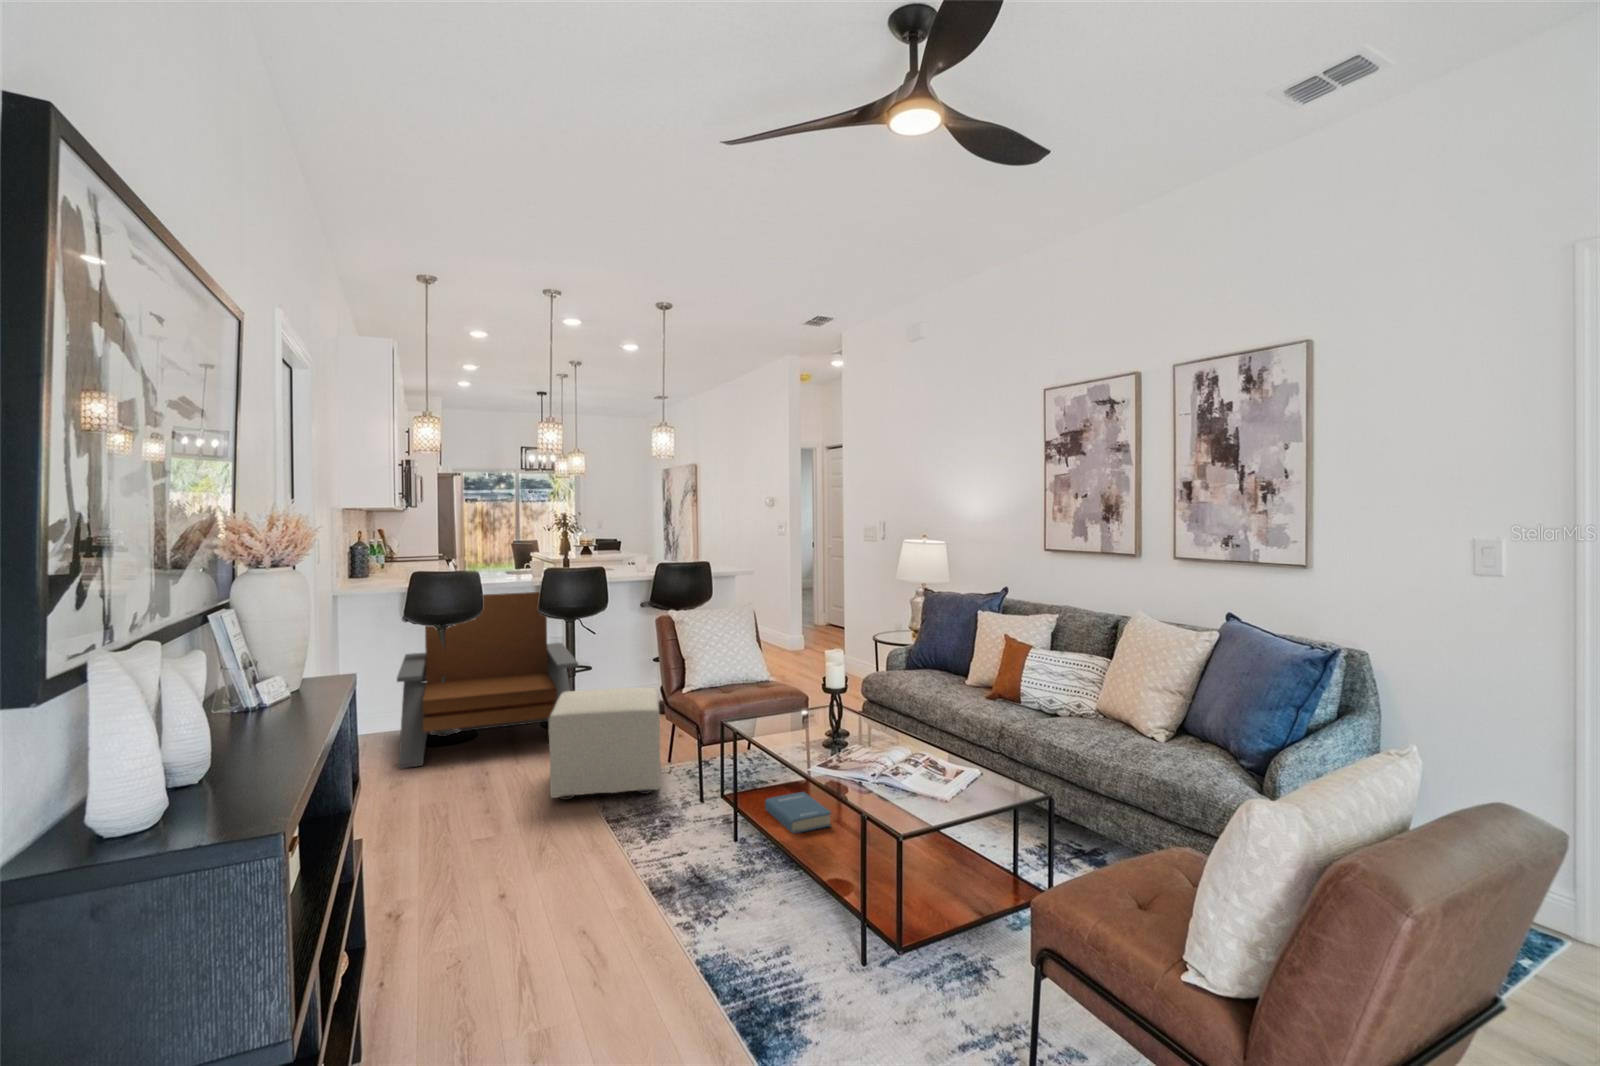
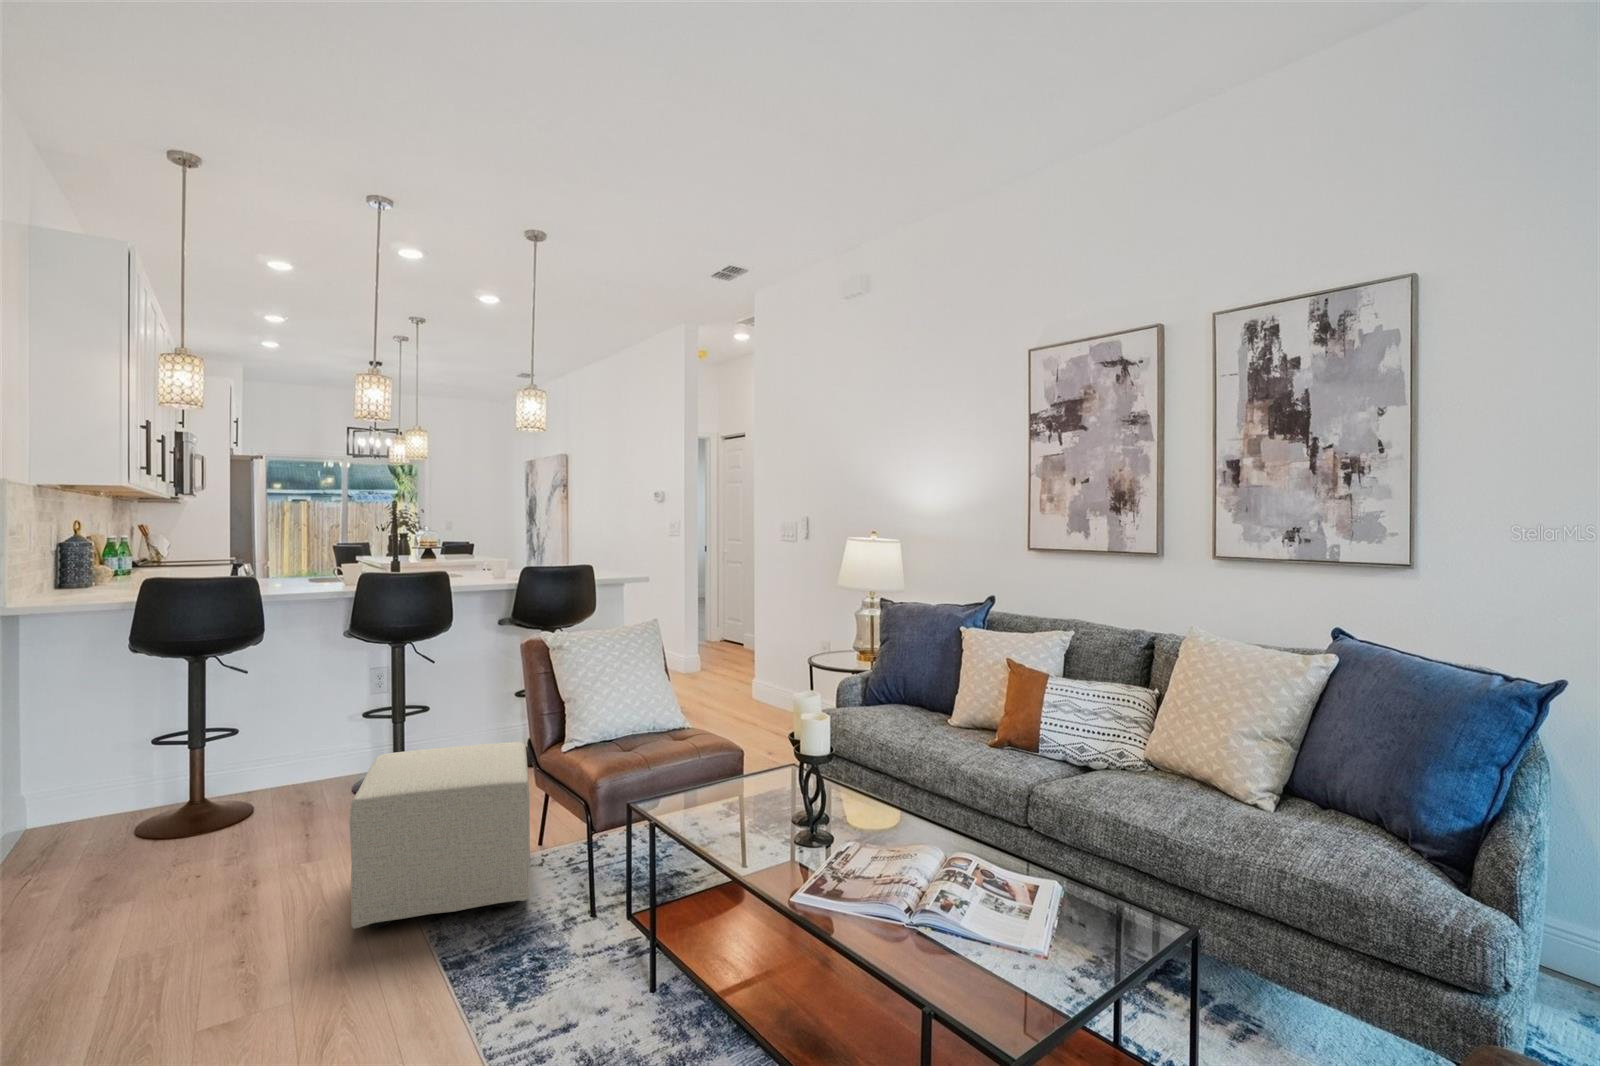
lounge chair: present [397,592,578,769] -> none [102,606,407,883]
hardback book: present [765,792,831,834] -> none [706,911,817,998]

